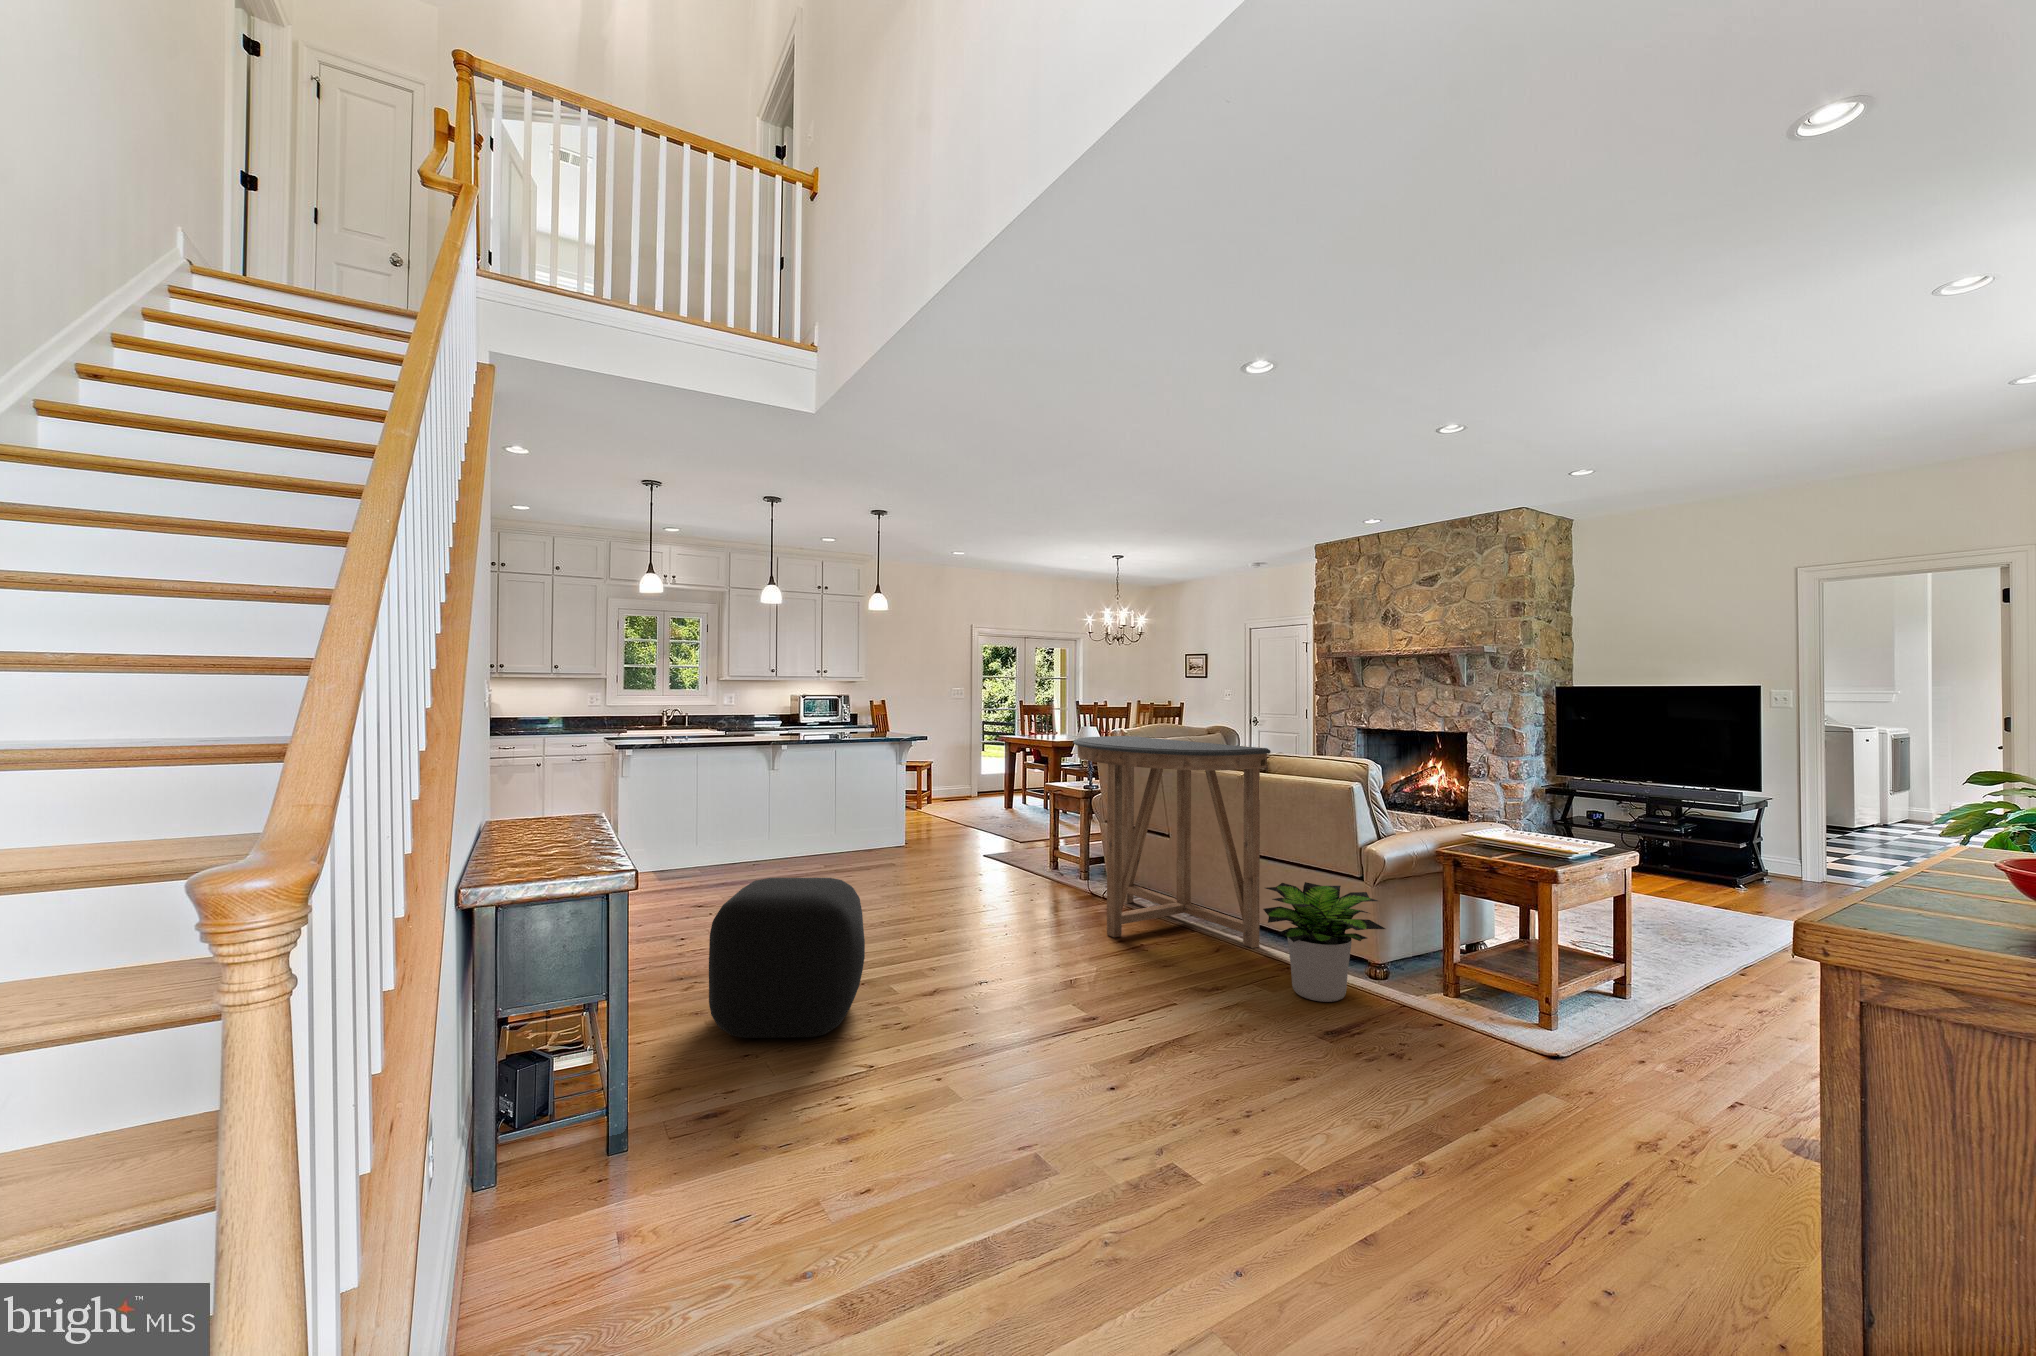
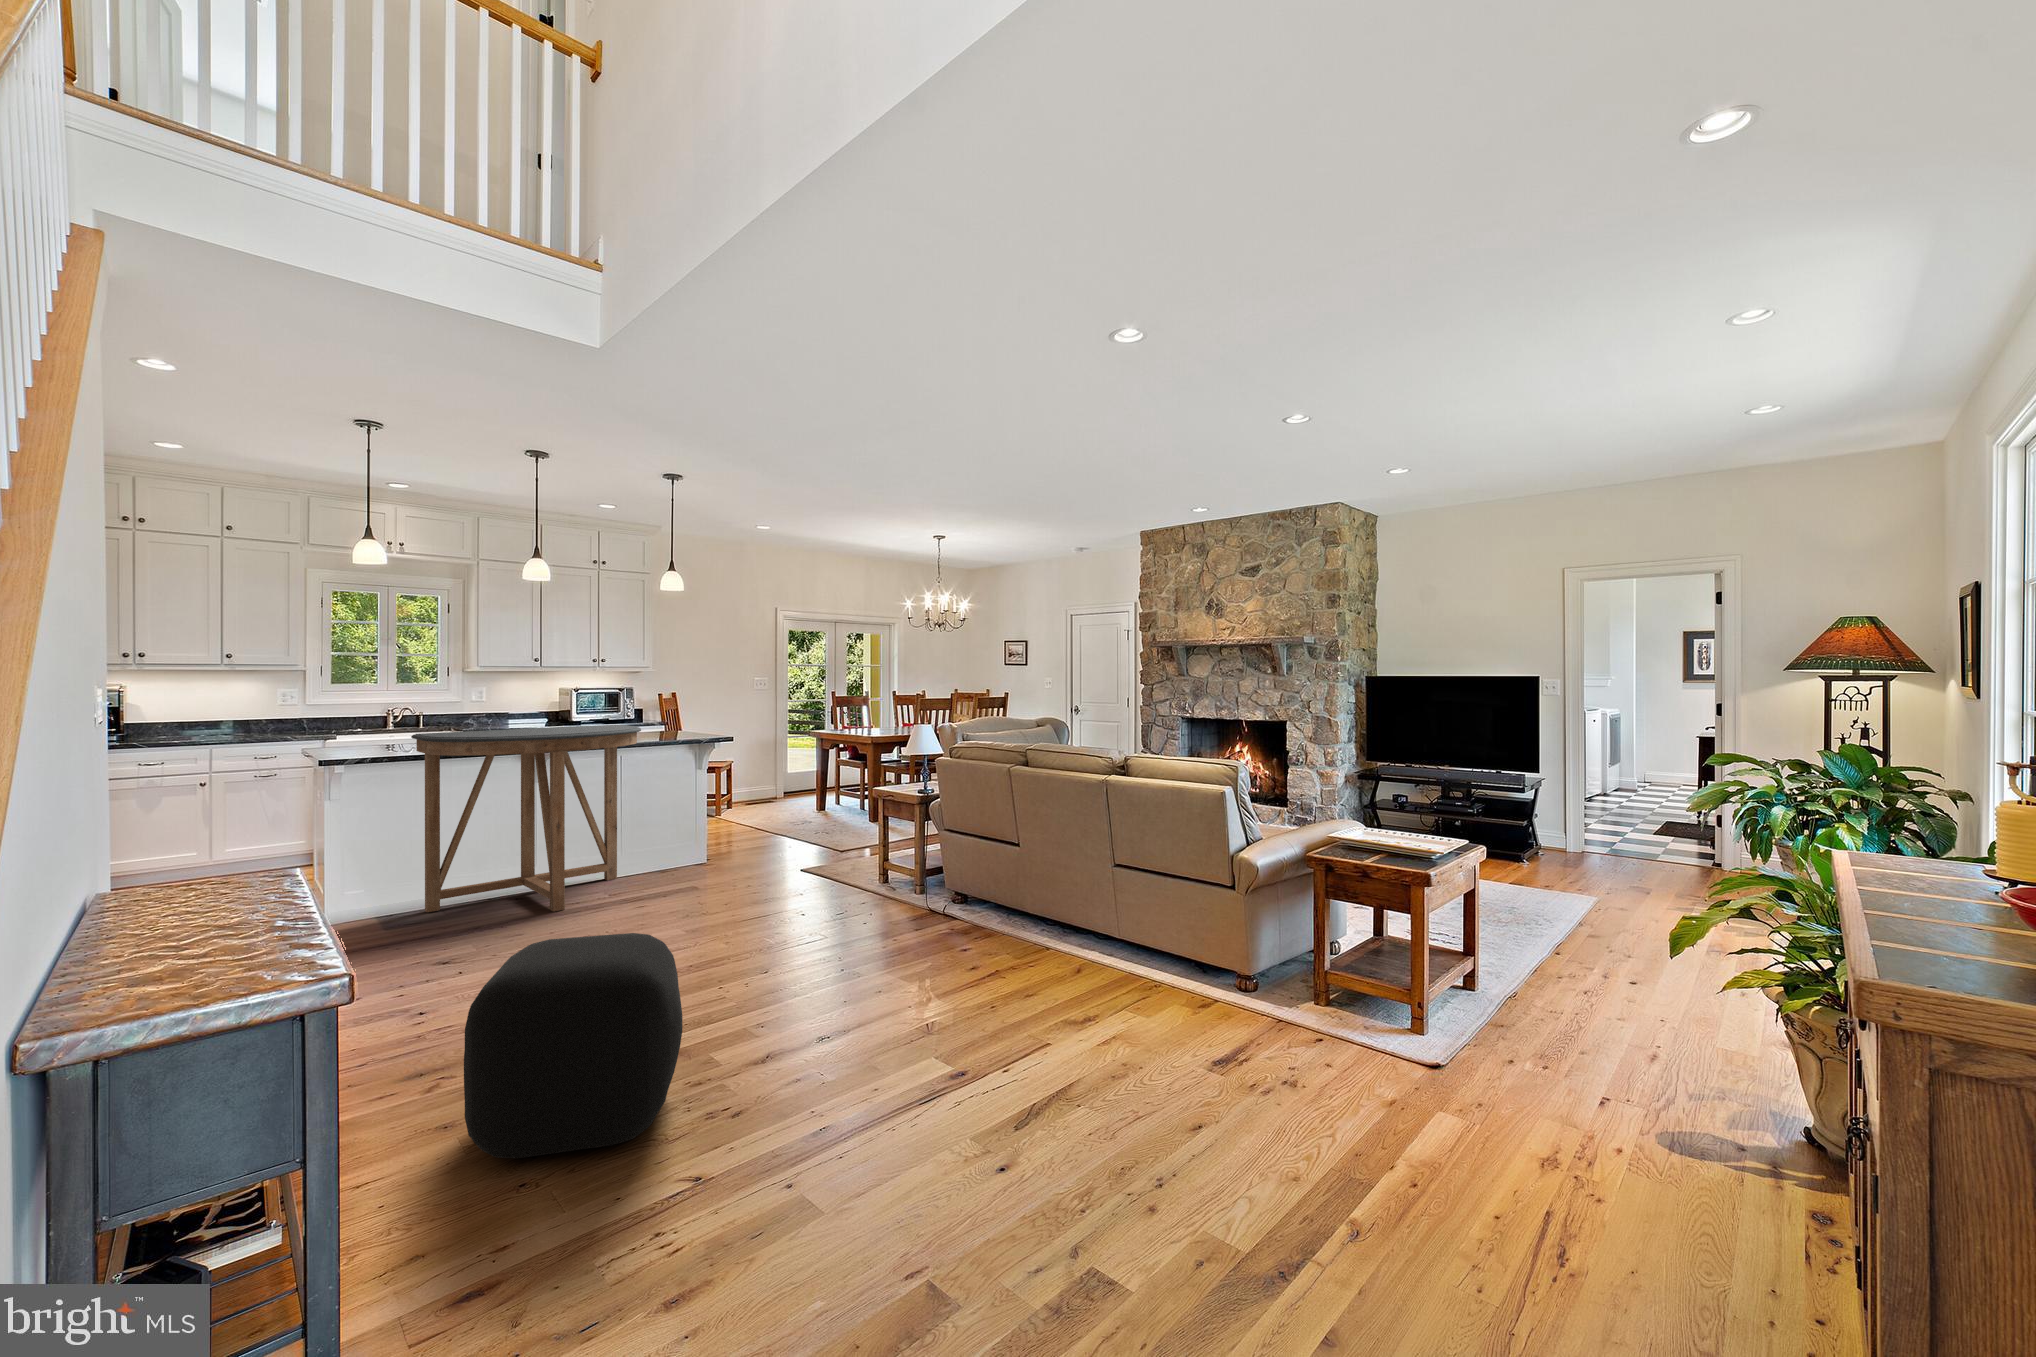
console table: present [1073,736,1271,948] -> present [411,725,641,912]
potted plant: present [1263,882,1385,1002] -> none [1137,894,1266,1023]

